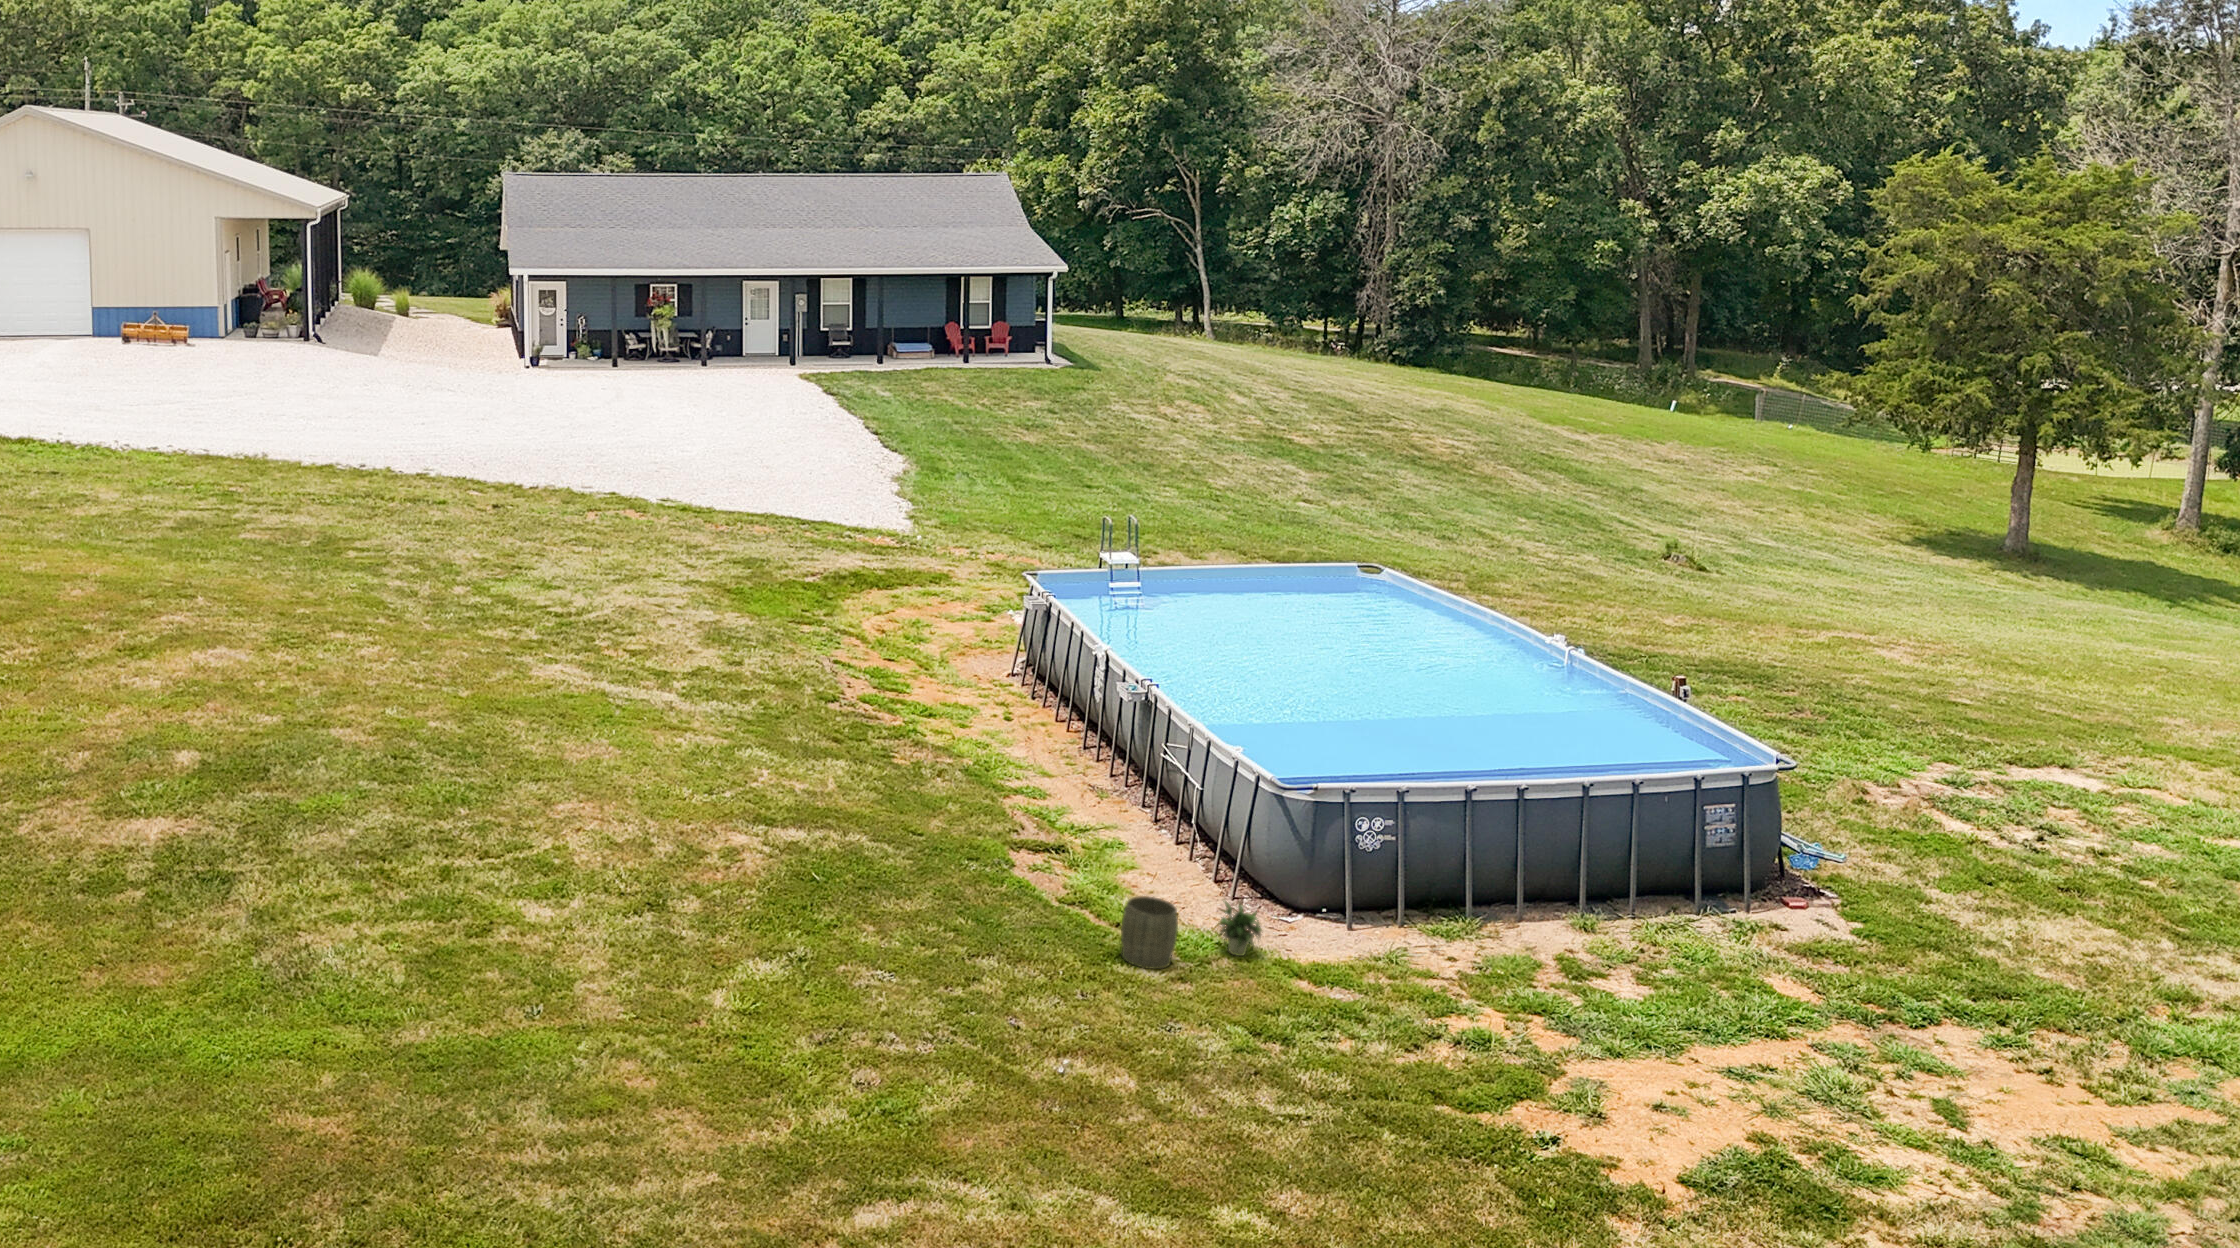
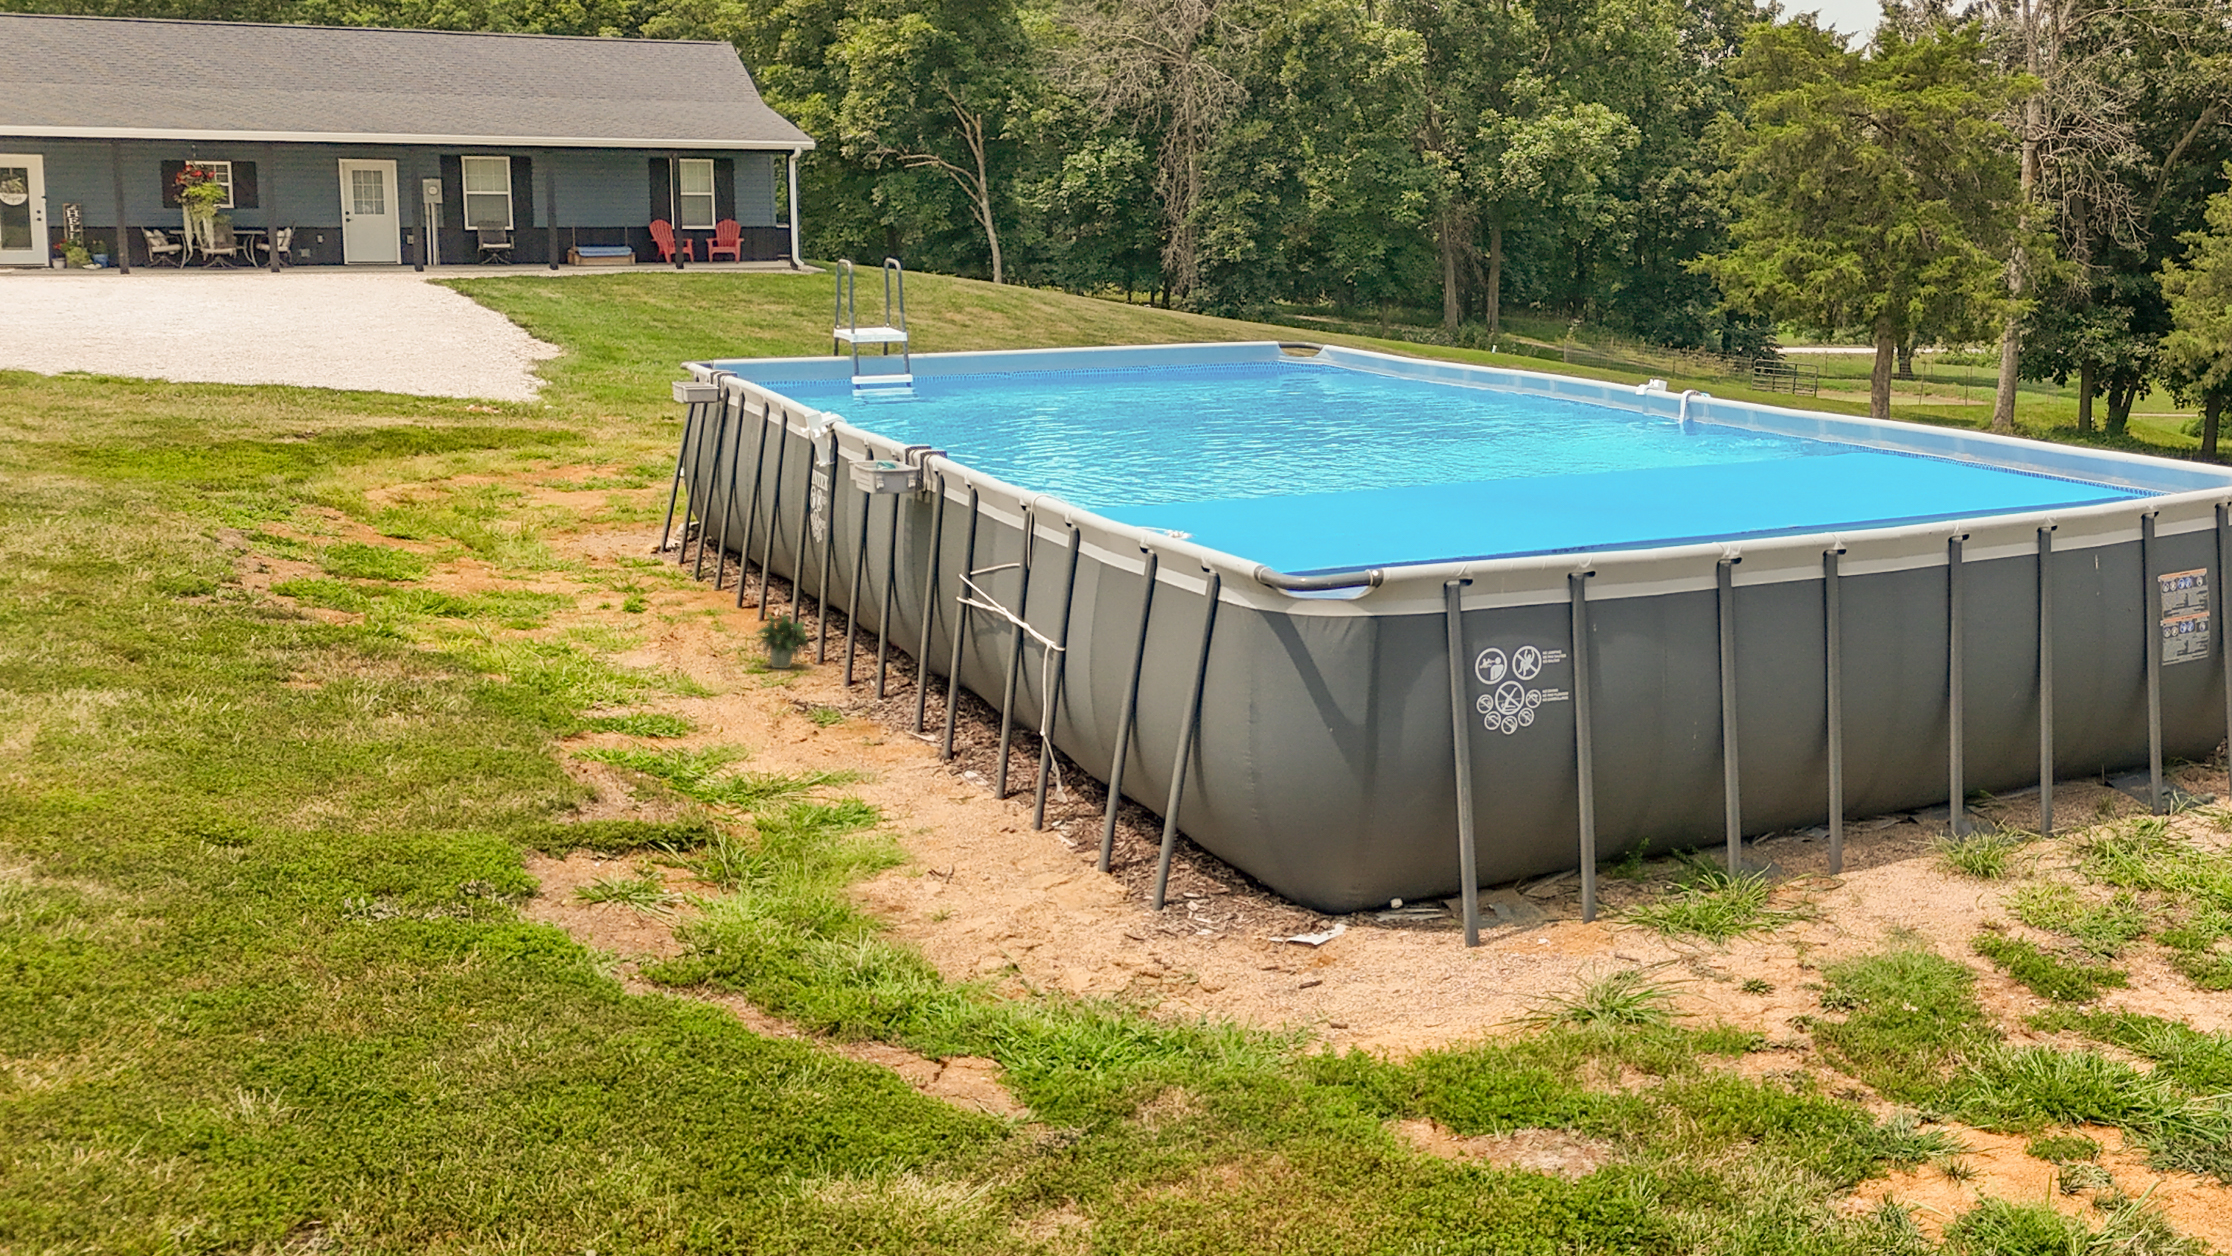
woven basket: present [1121,896,1178,969] -> none [634,605,701,676]

